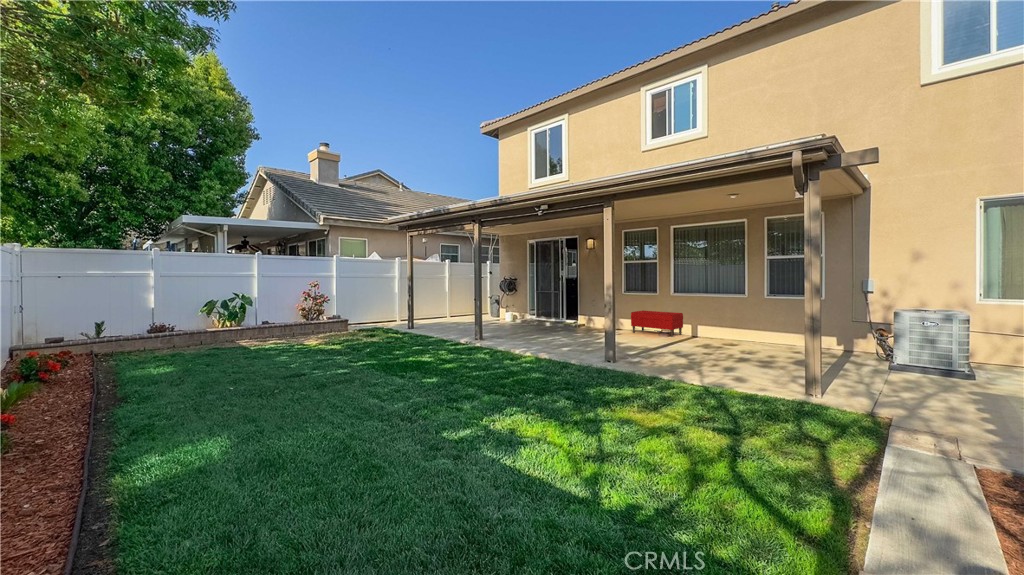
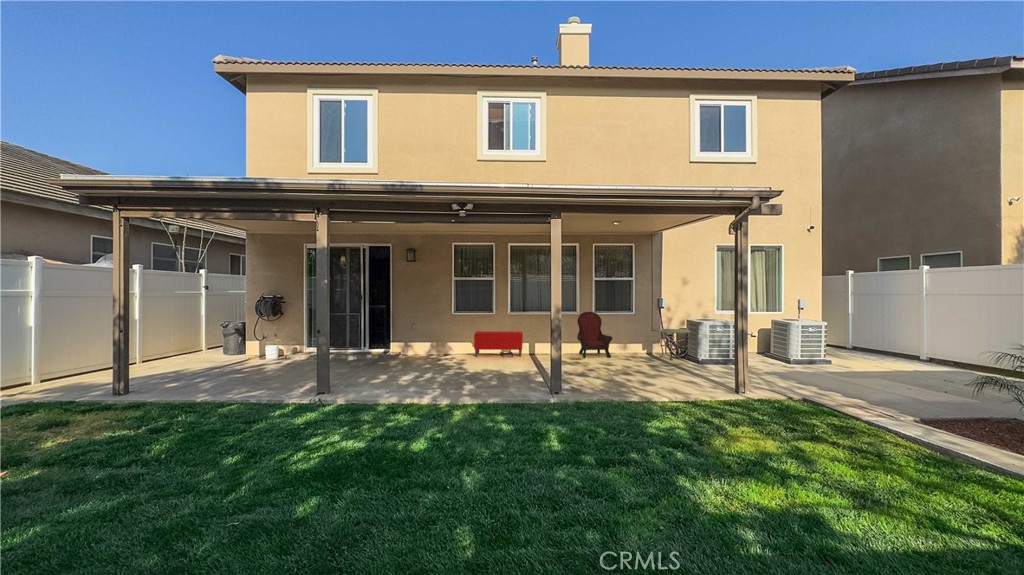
armchair: none [730,295,776,348] -> present [577,312,612,358]
side table: none [836,319,890,362] -> present [658,329,691,360]

